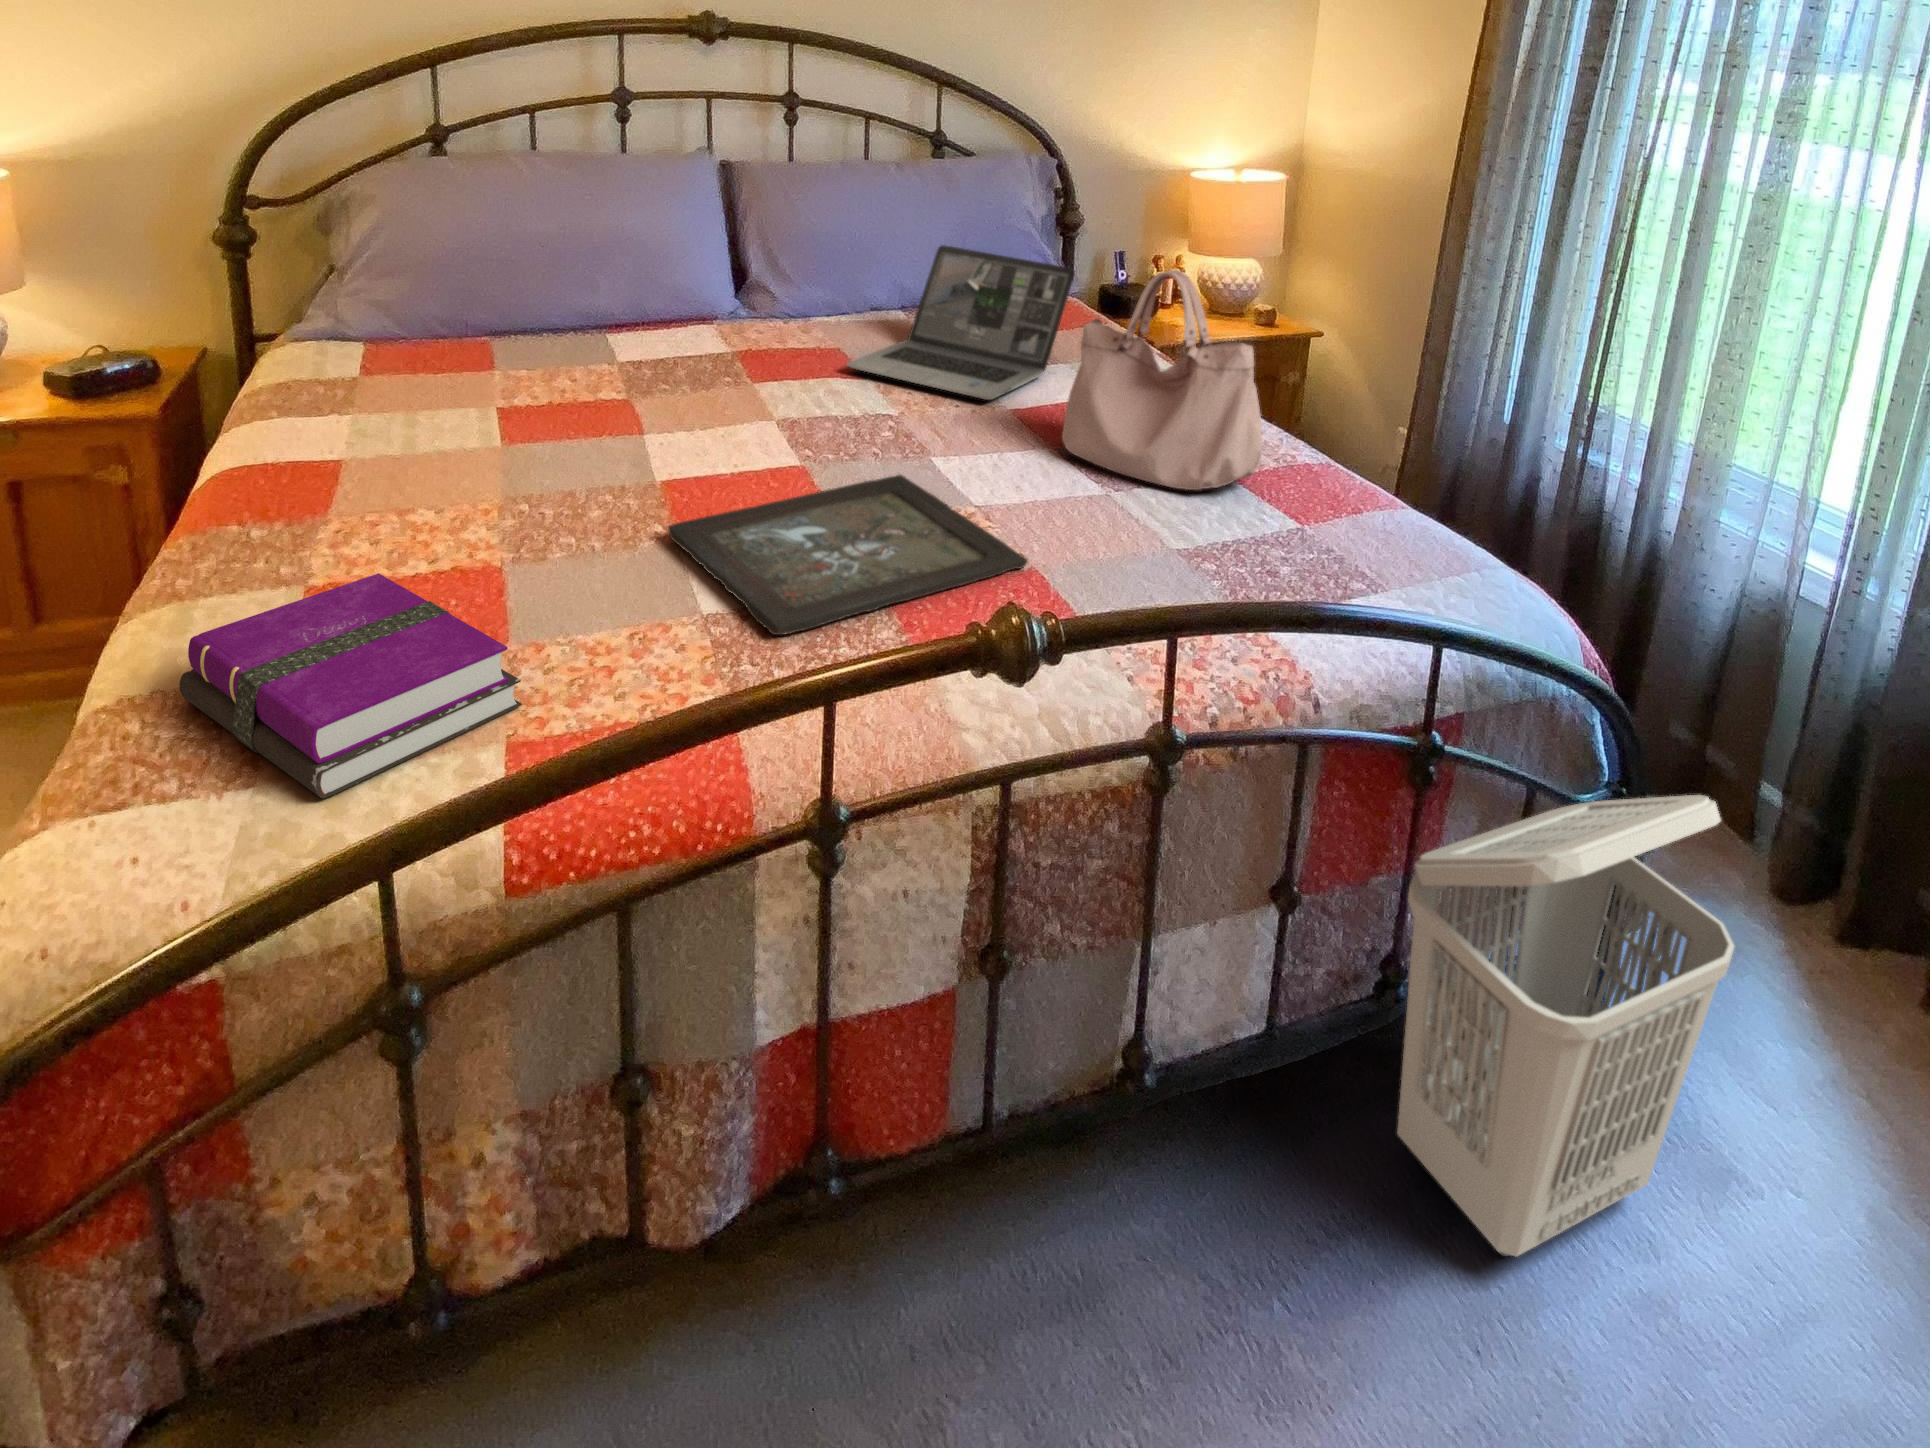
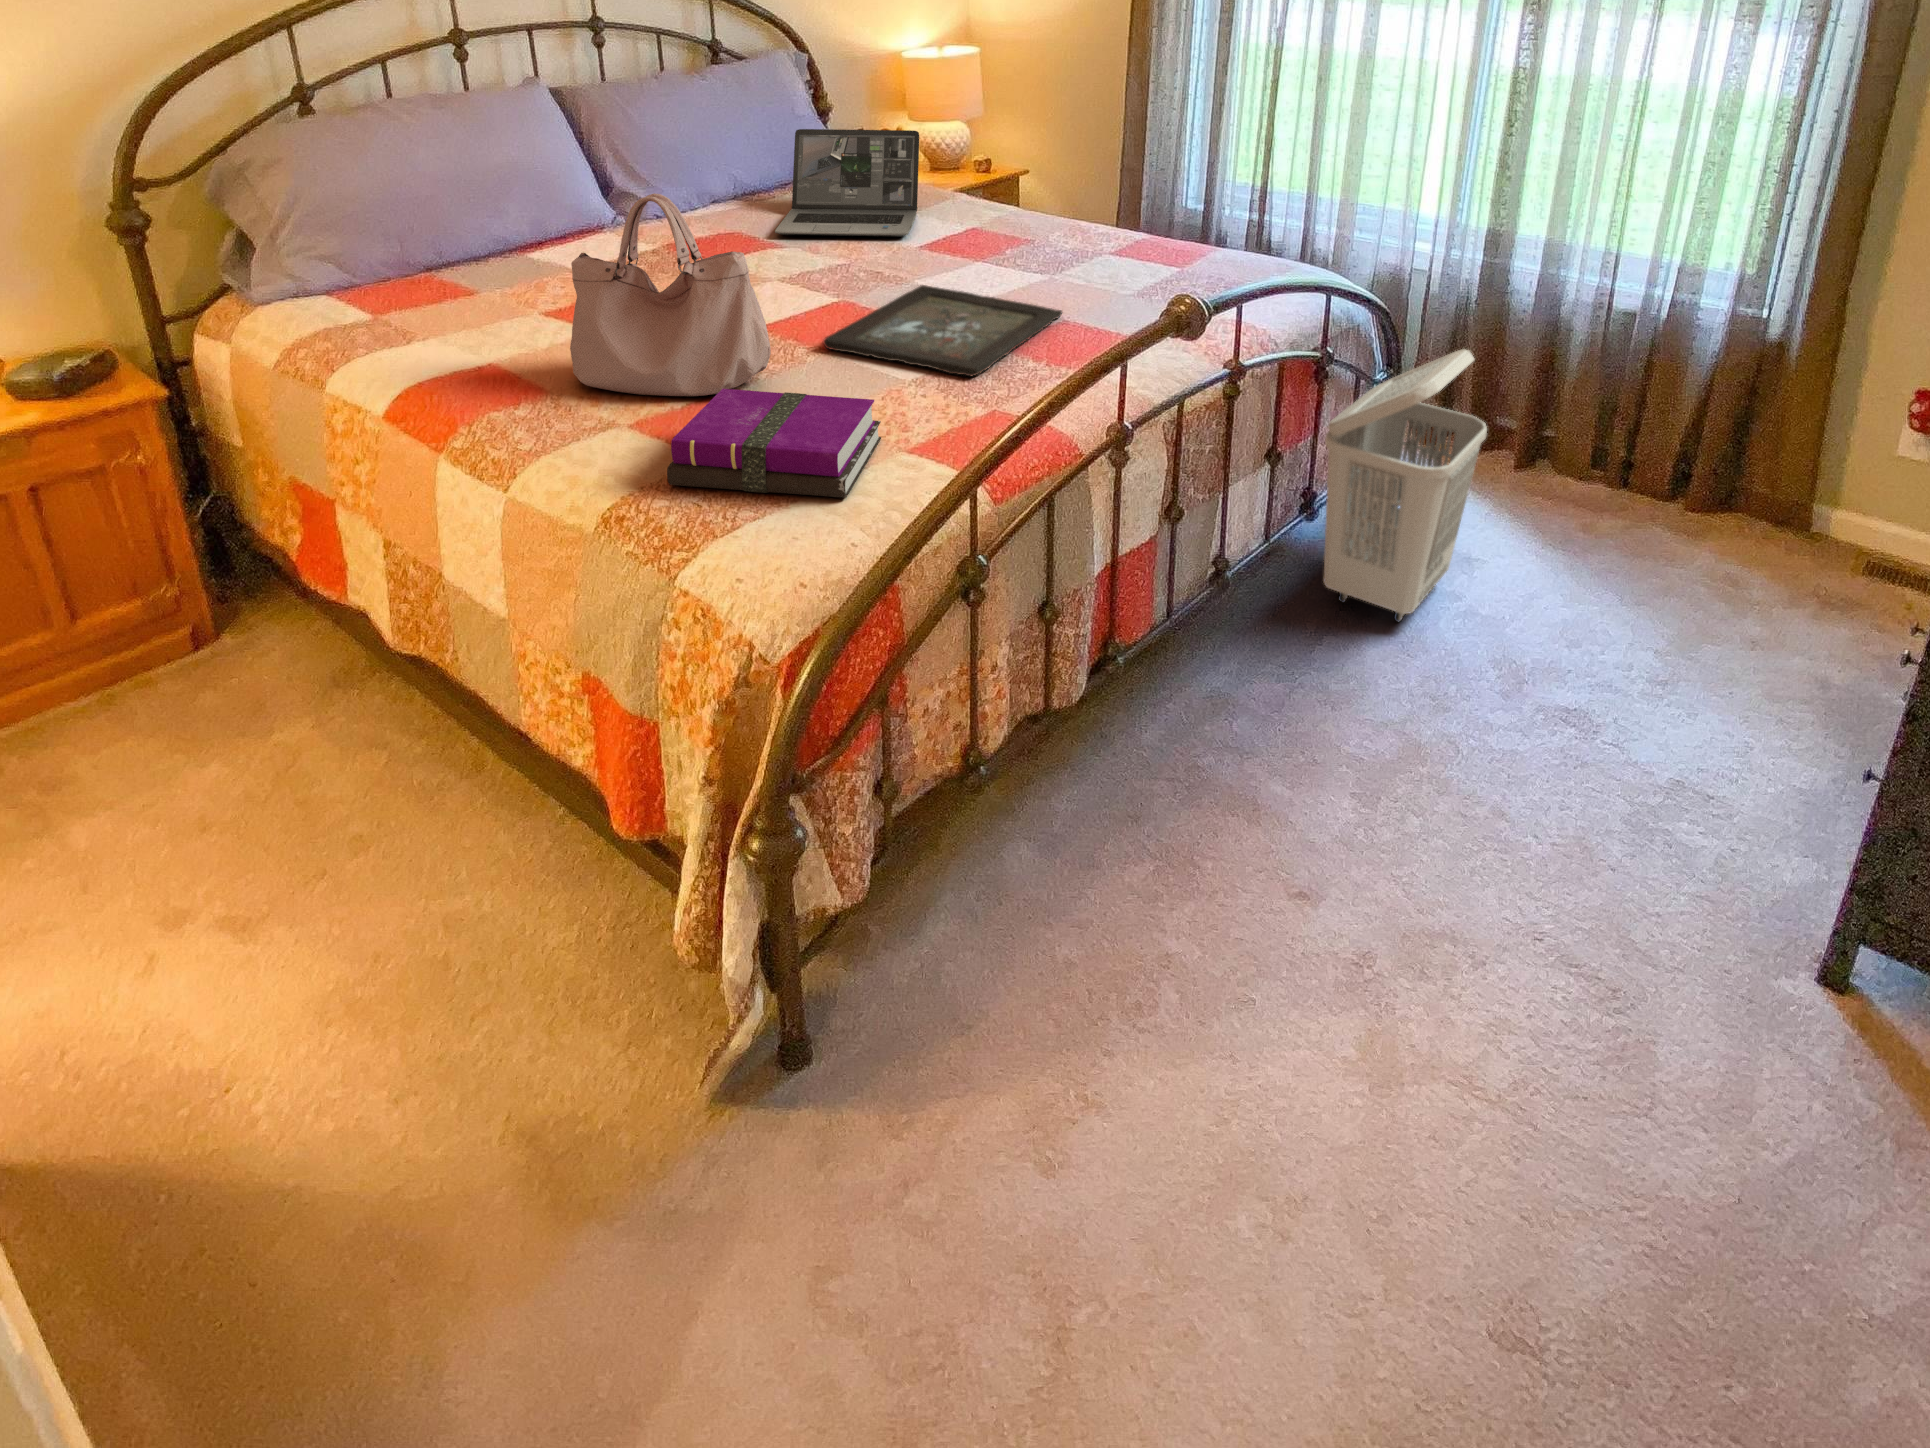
handbag: present [1062,270,1262,490] -> present [570,193,771,396]

